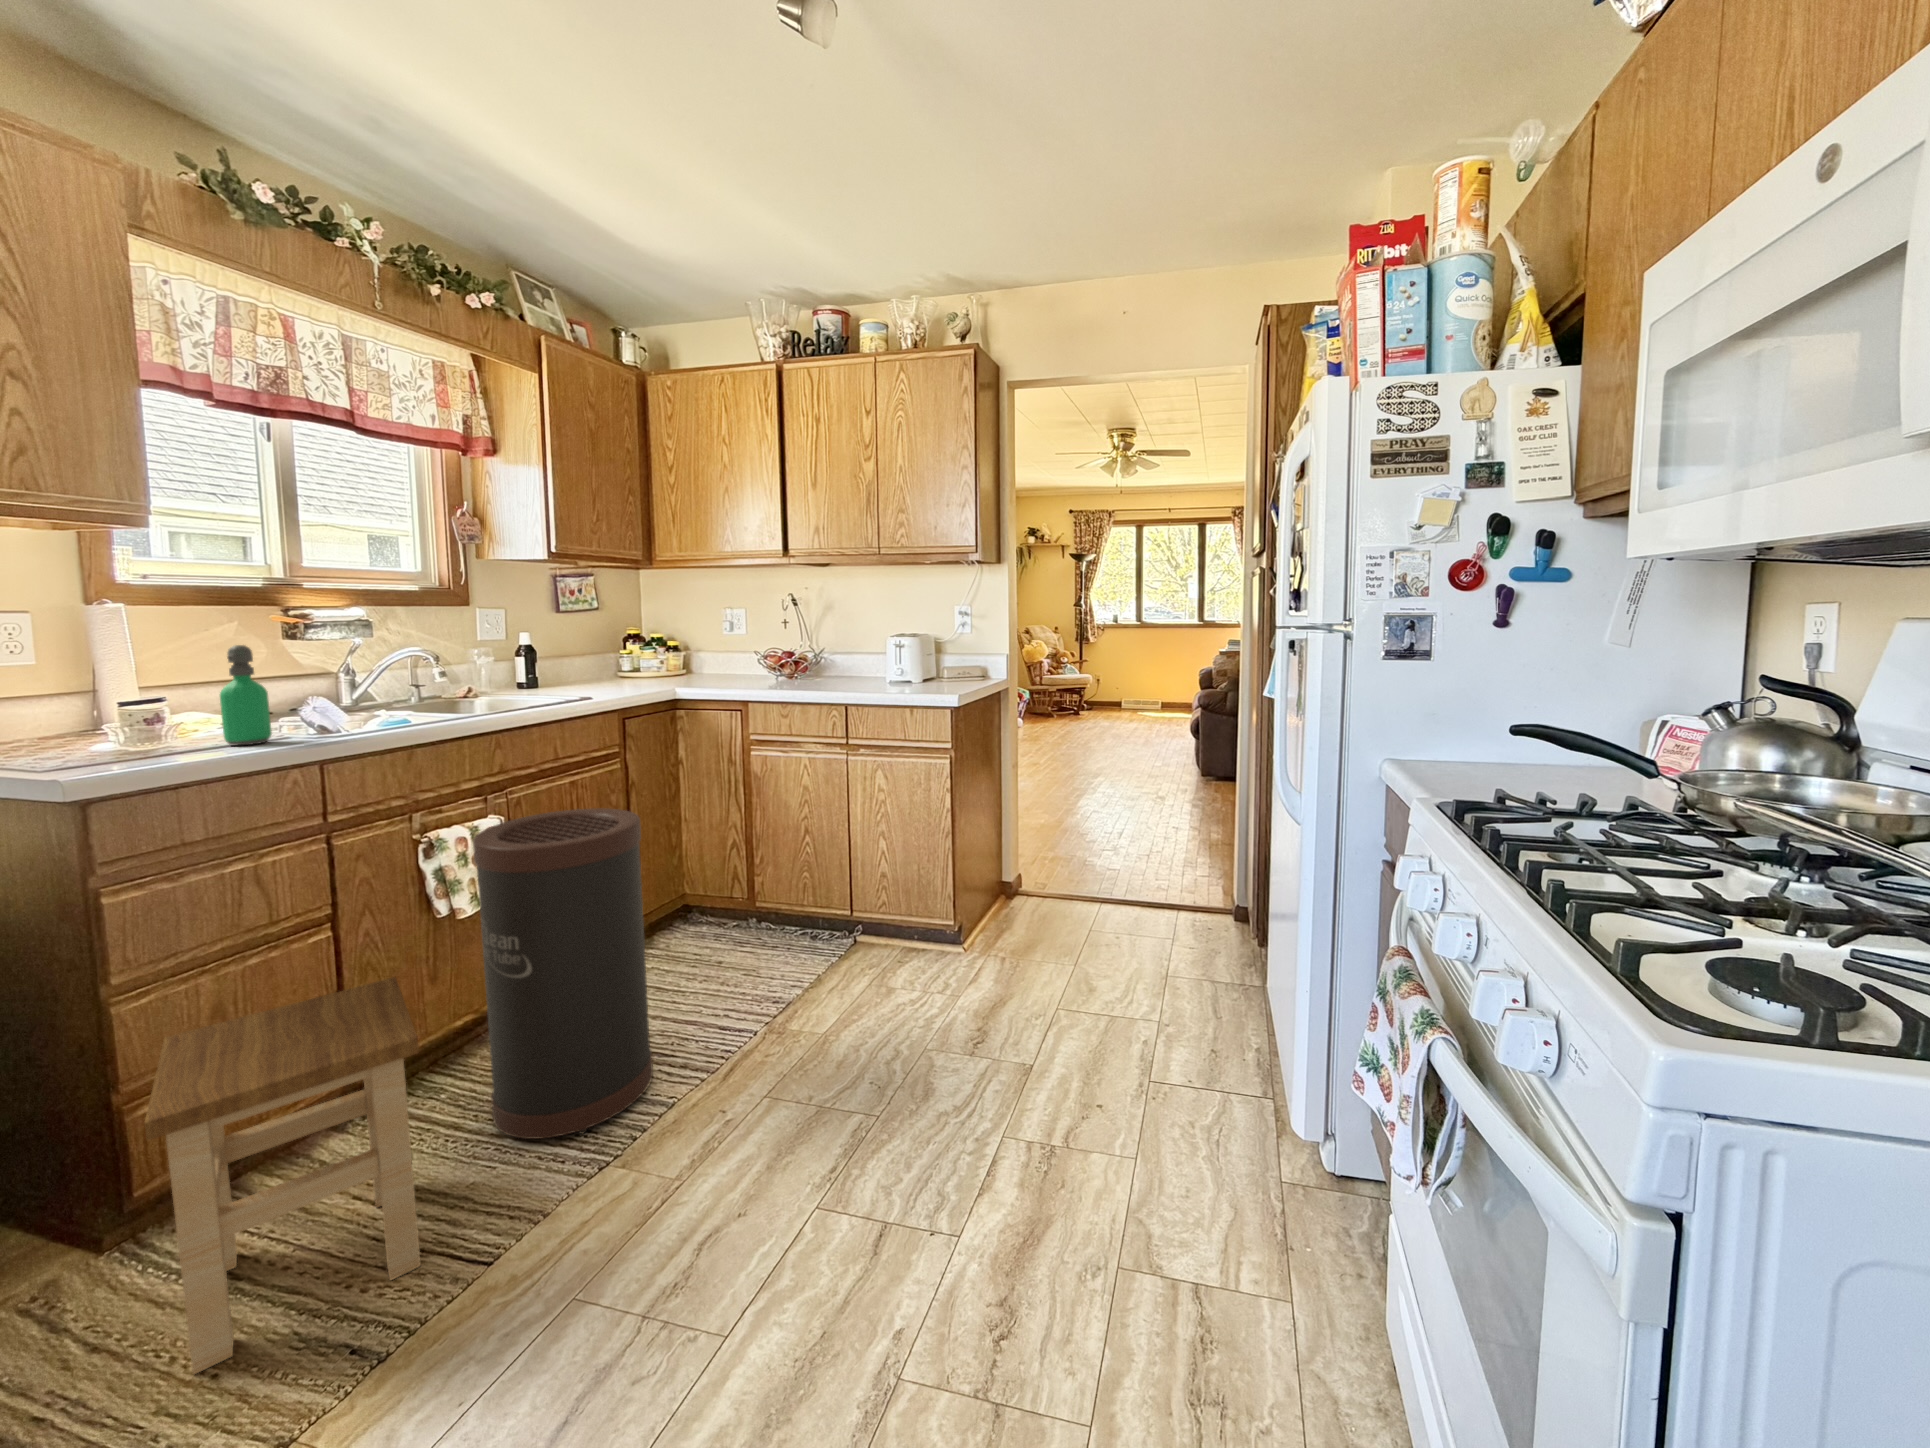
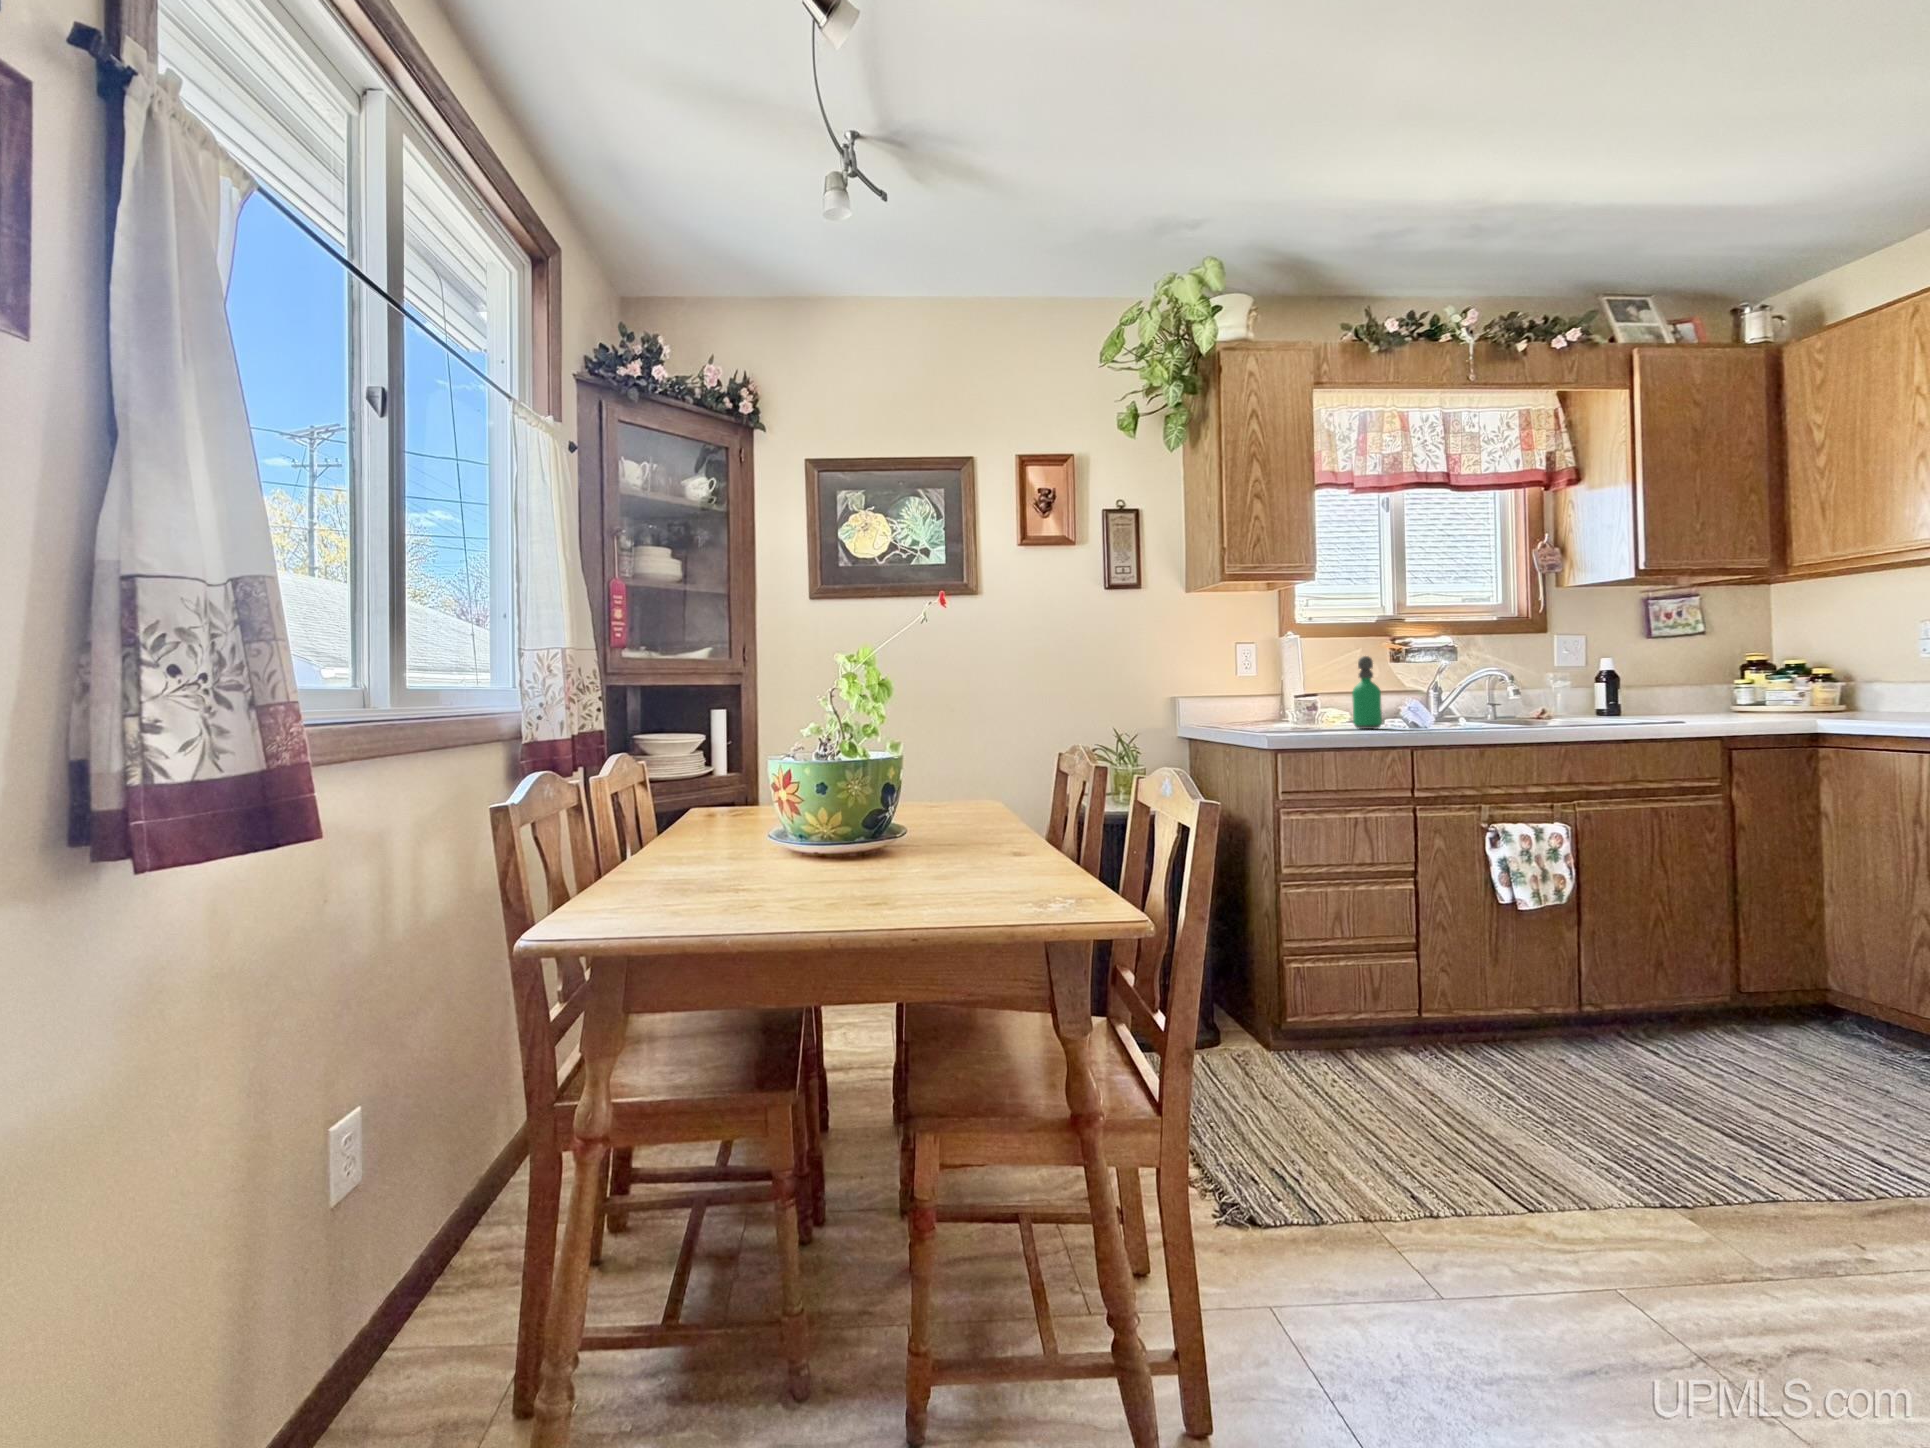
trash can: present [473,808,653,1139] -> none [1533,822,1747,1172]
stool: present [145,977,421,1374] -> none [1304,912,1475,1171]

